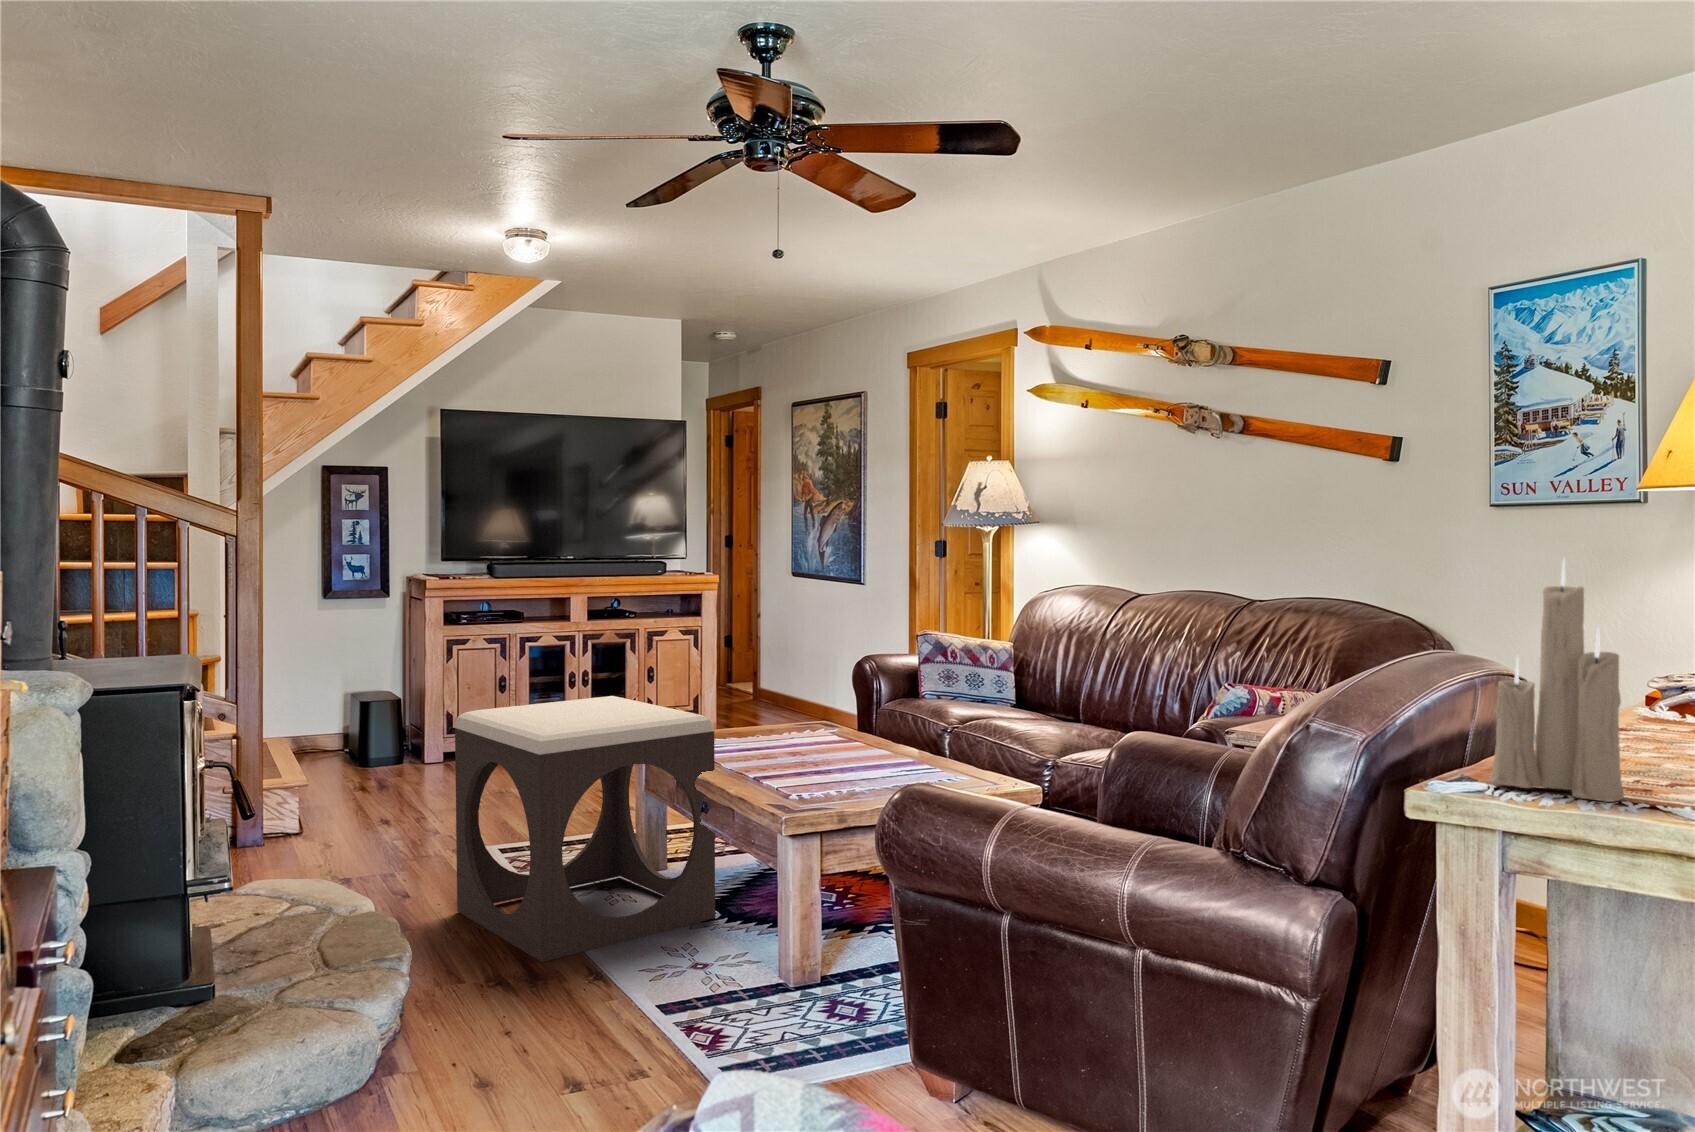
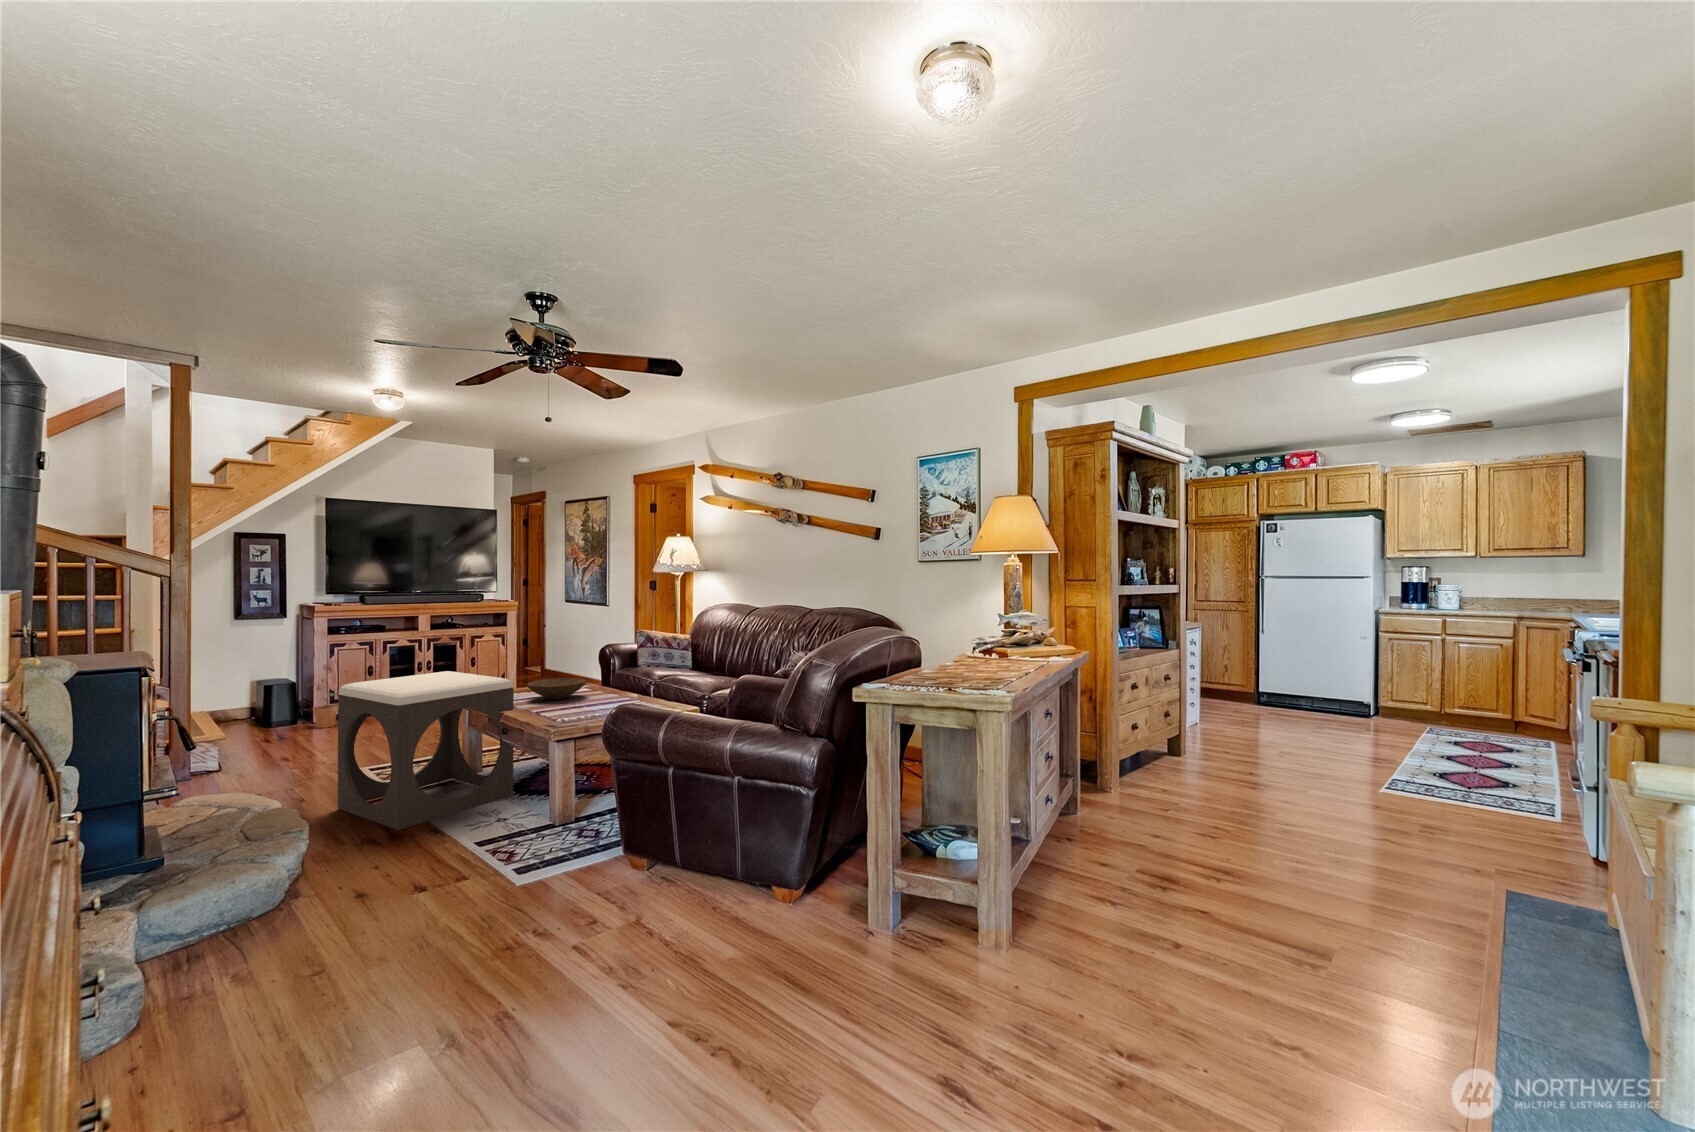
candle: present [1490,559,1624,802] -> none [878,577,926,684]
potted plant: none [418,672,461,770] -> present [307,665,338,728]
wooden bowl: none [735,716,832,755] -> present [527,678,586,700]

